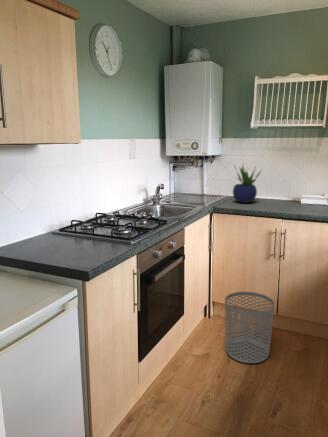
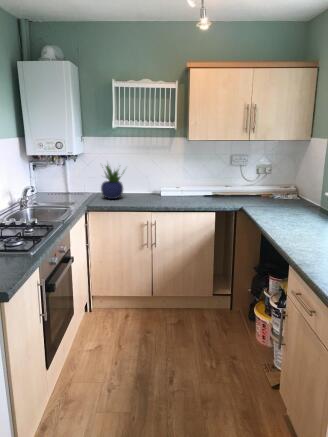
waste bin: present [225,292,274,363] -> none [112,281,156,345]

